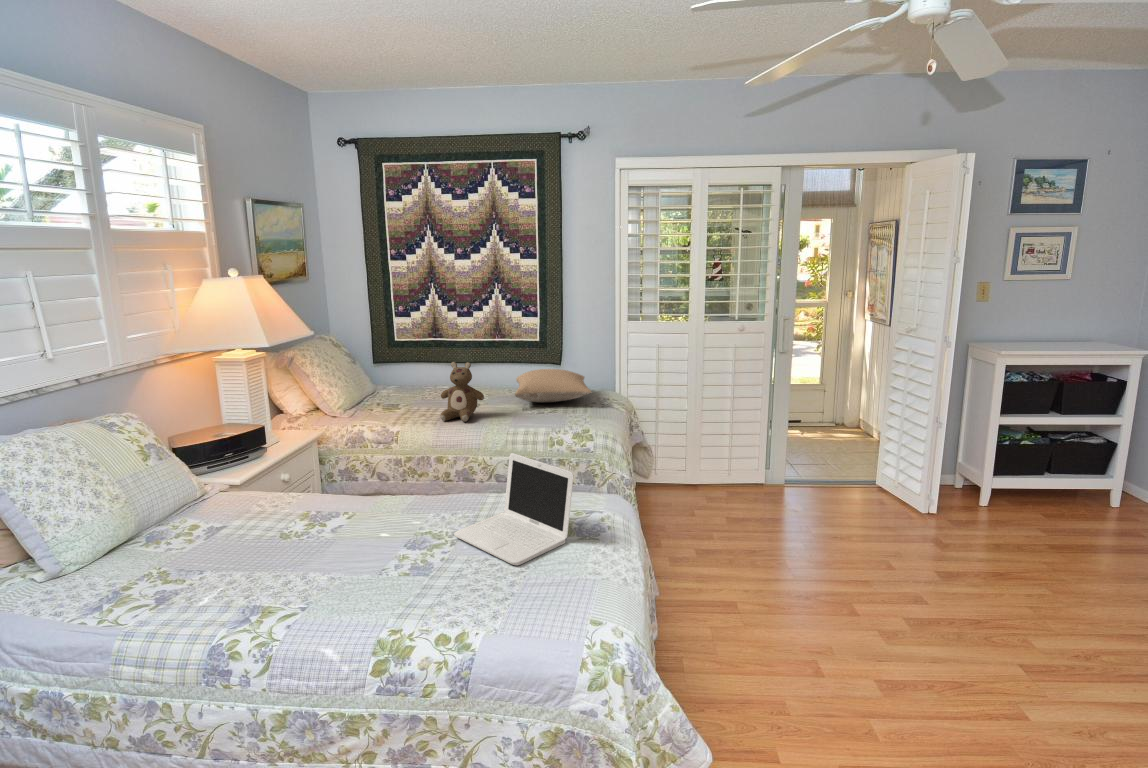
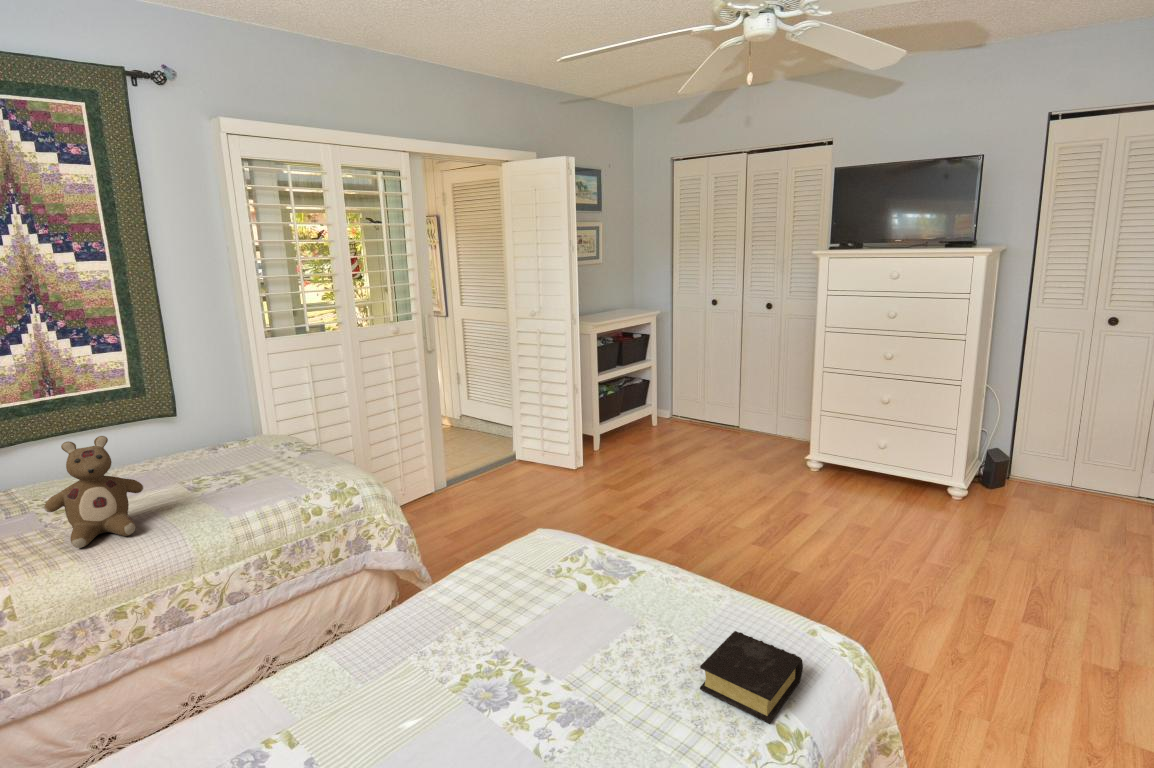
pillow: present [515,369,592,402] -> none [122,419,287,475]
laptop: present [454,453,573,565] -> none [494,510,645,671]
book: none [488,574,557,623] -> present [700,631,803,724]

